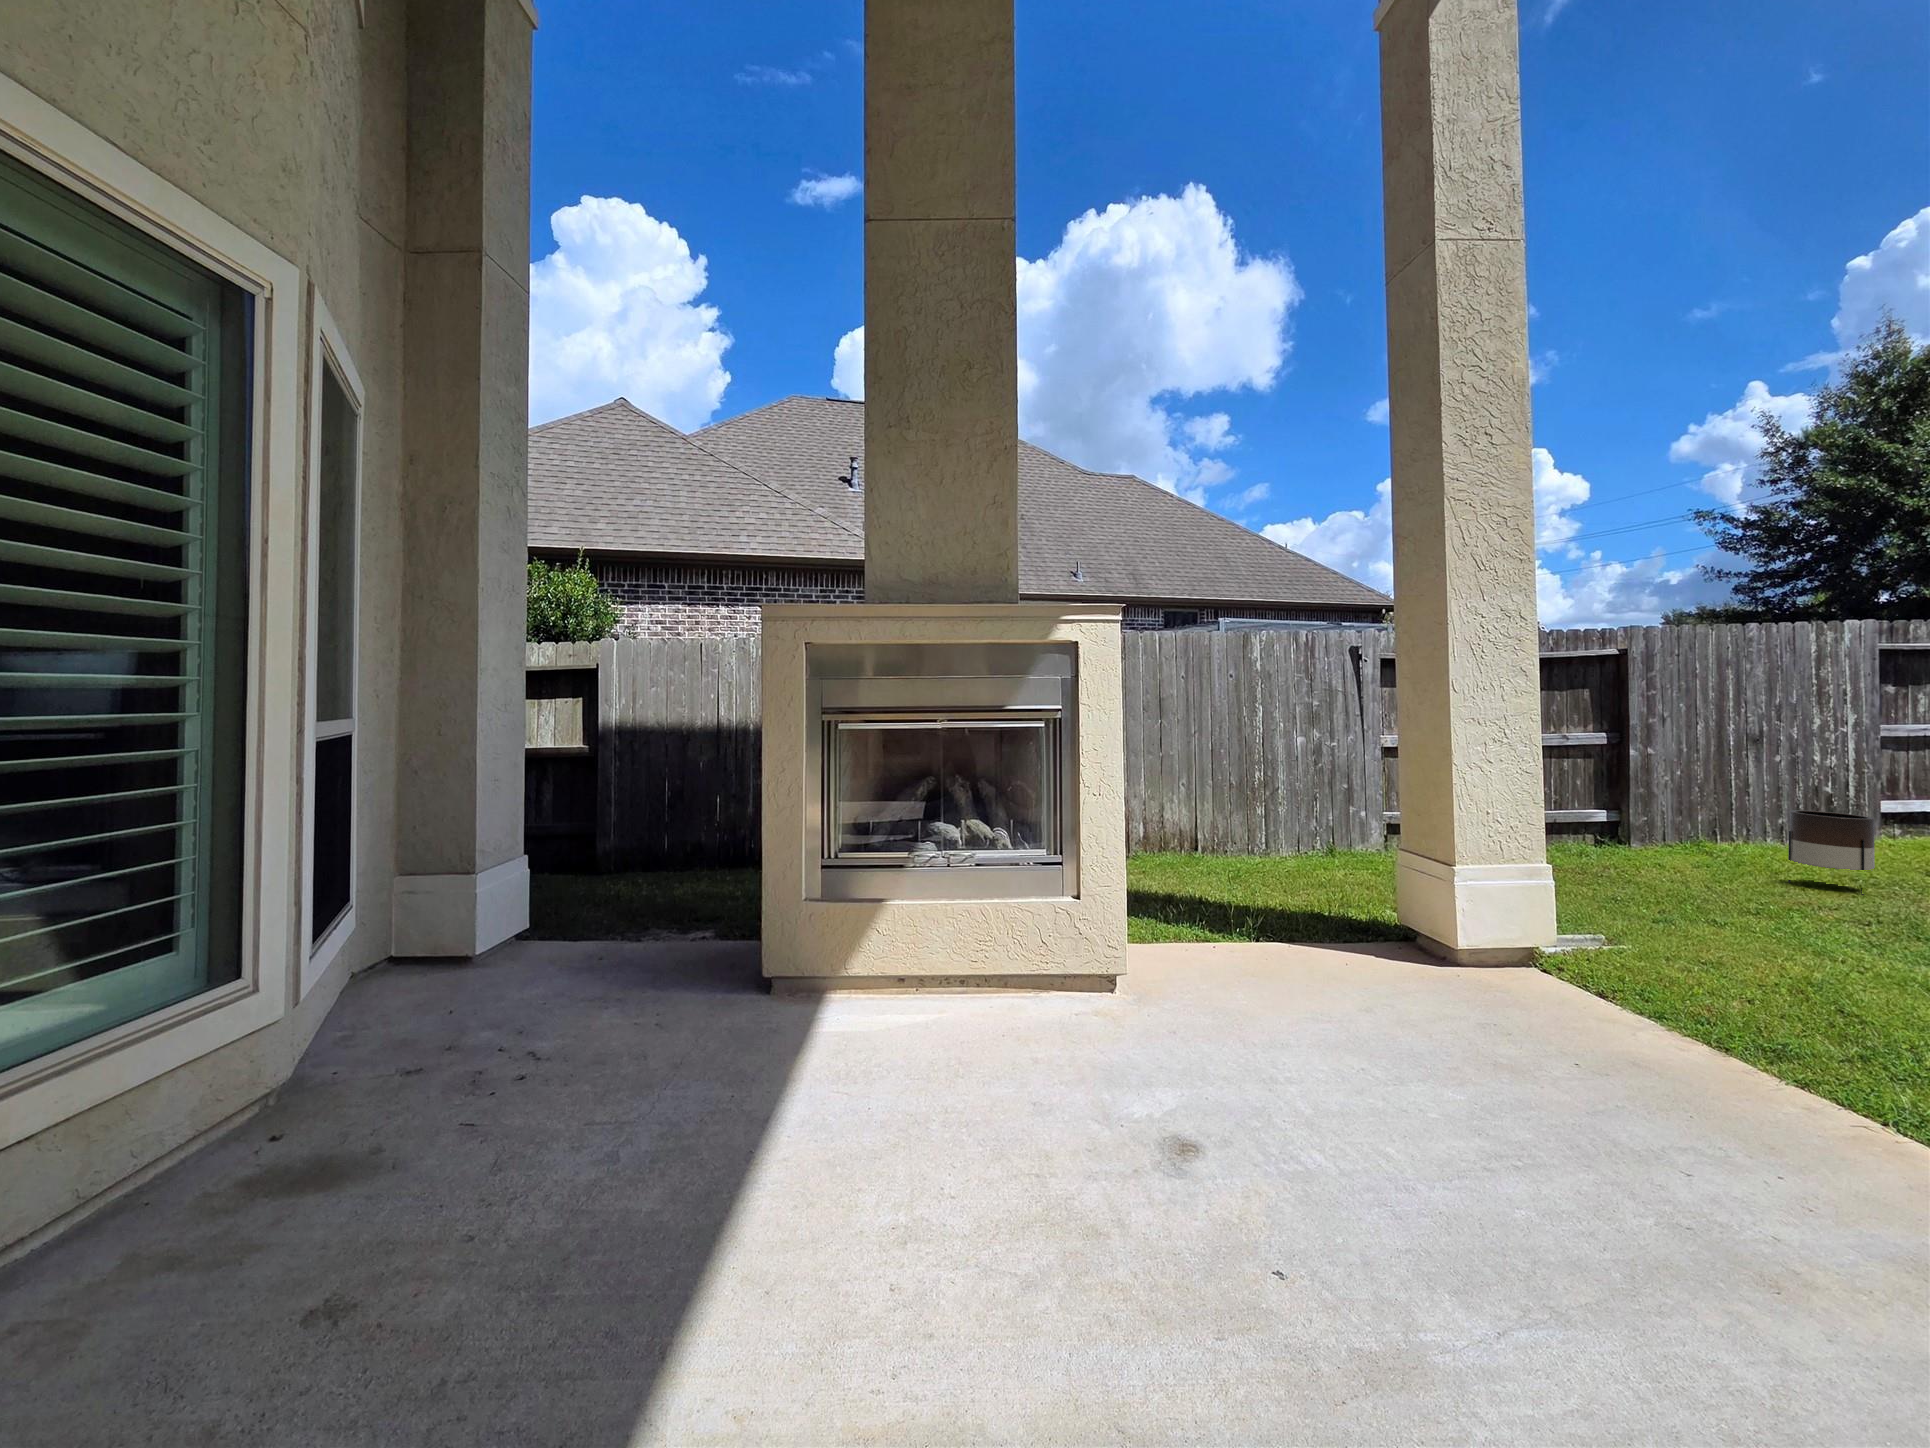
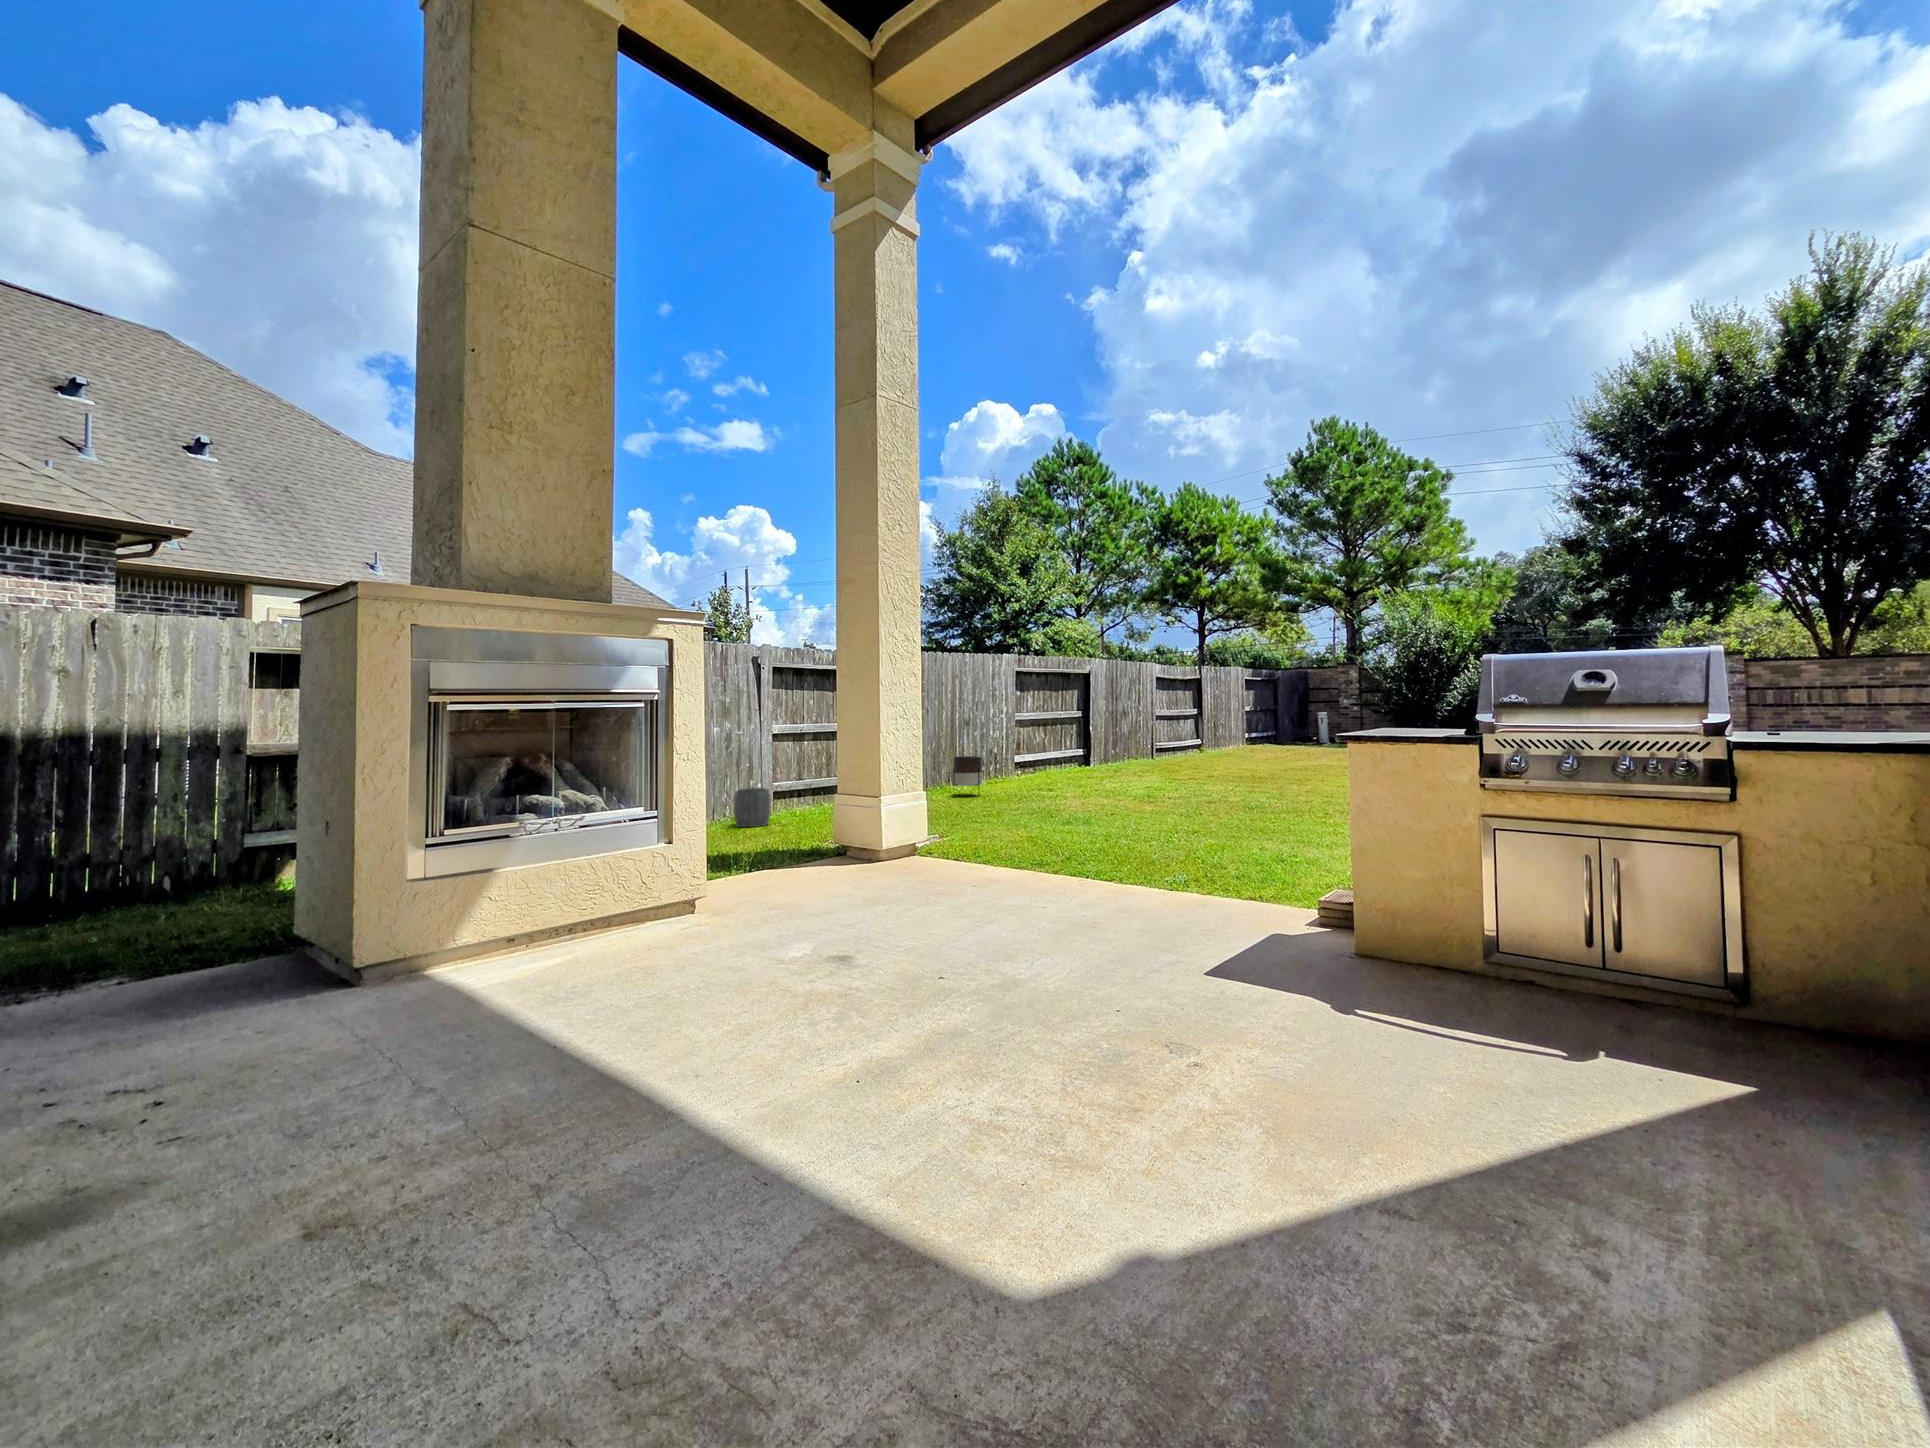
woven basket: none [1321,818,1375,873] -> present [734,788,771,827]

